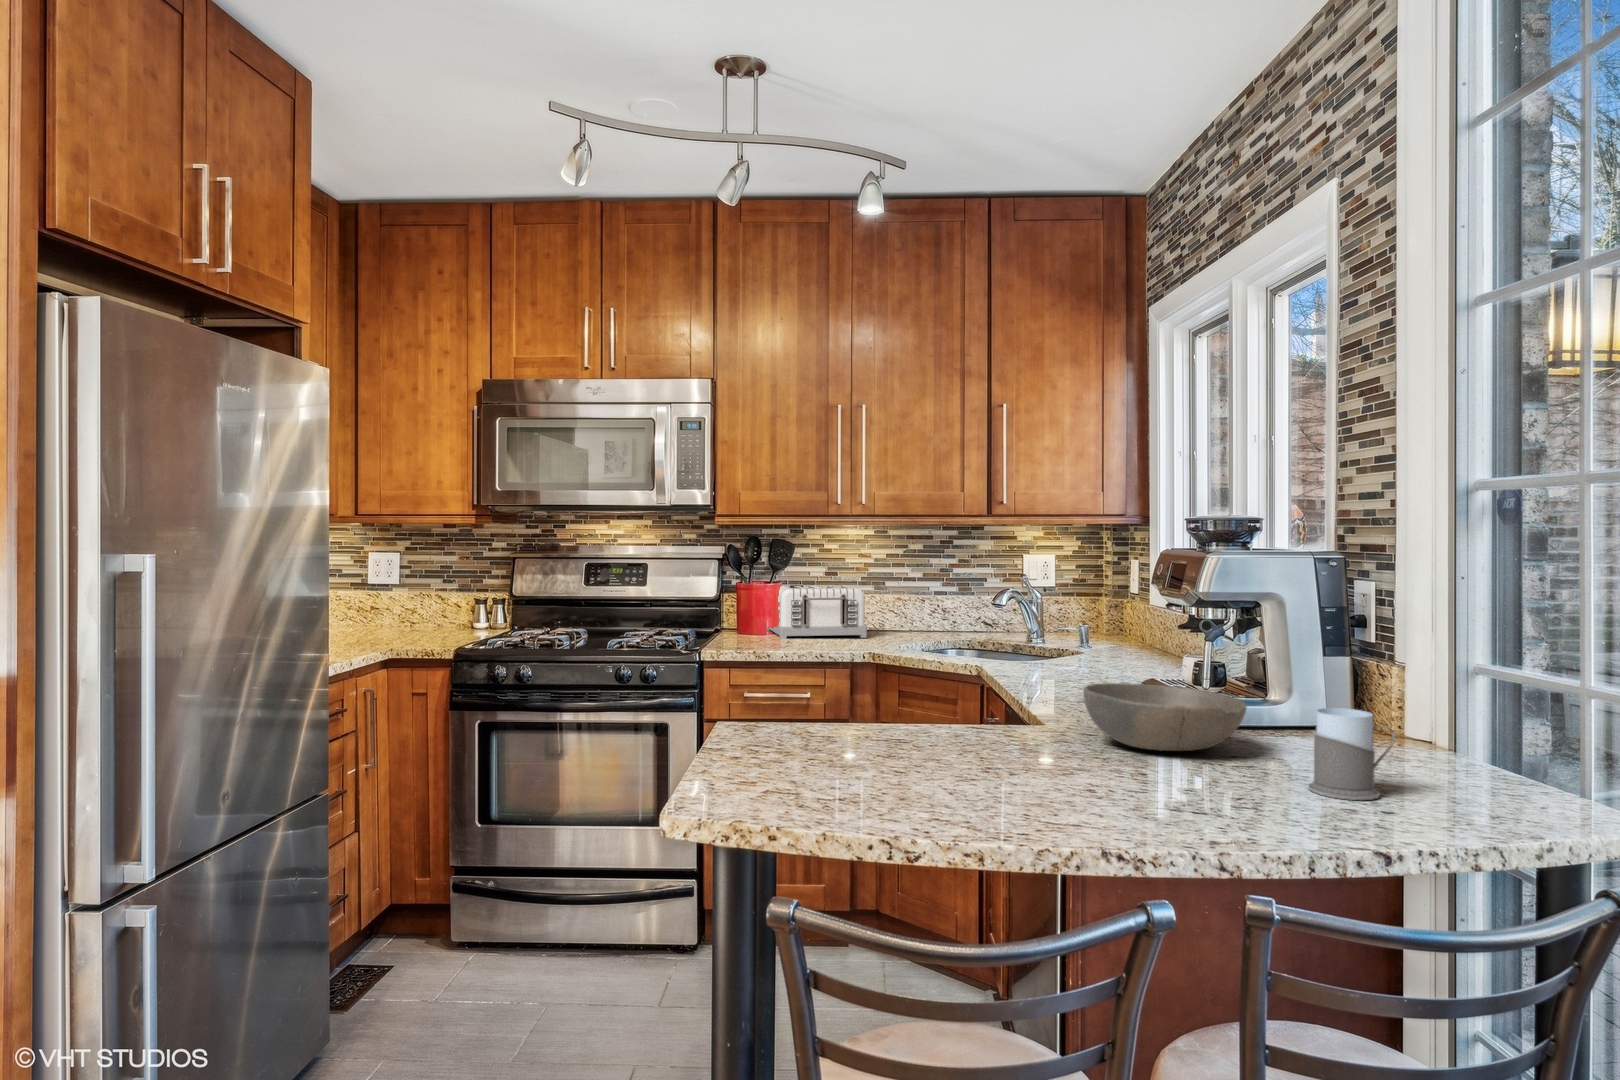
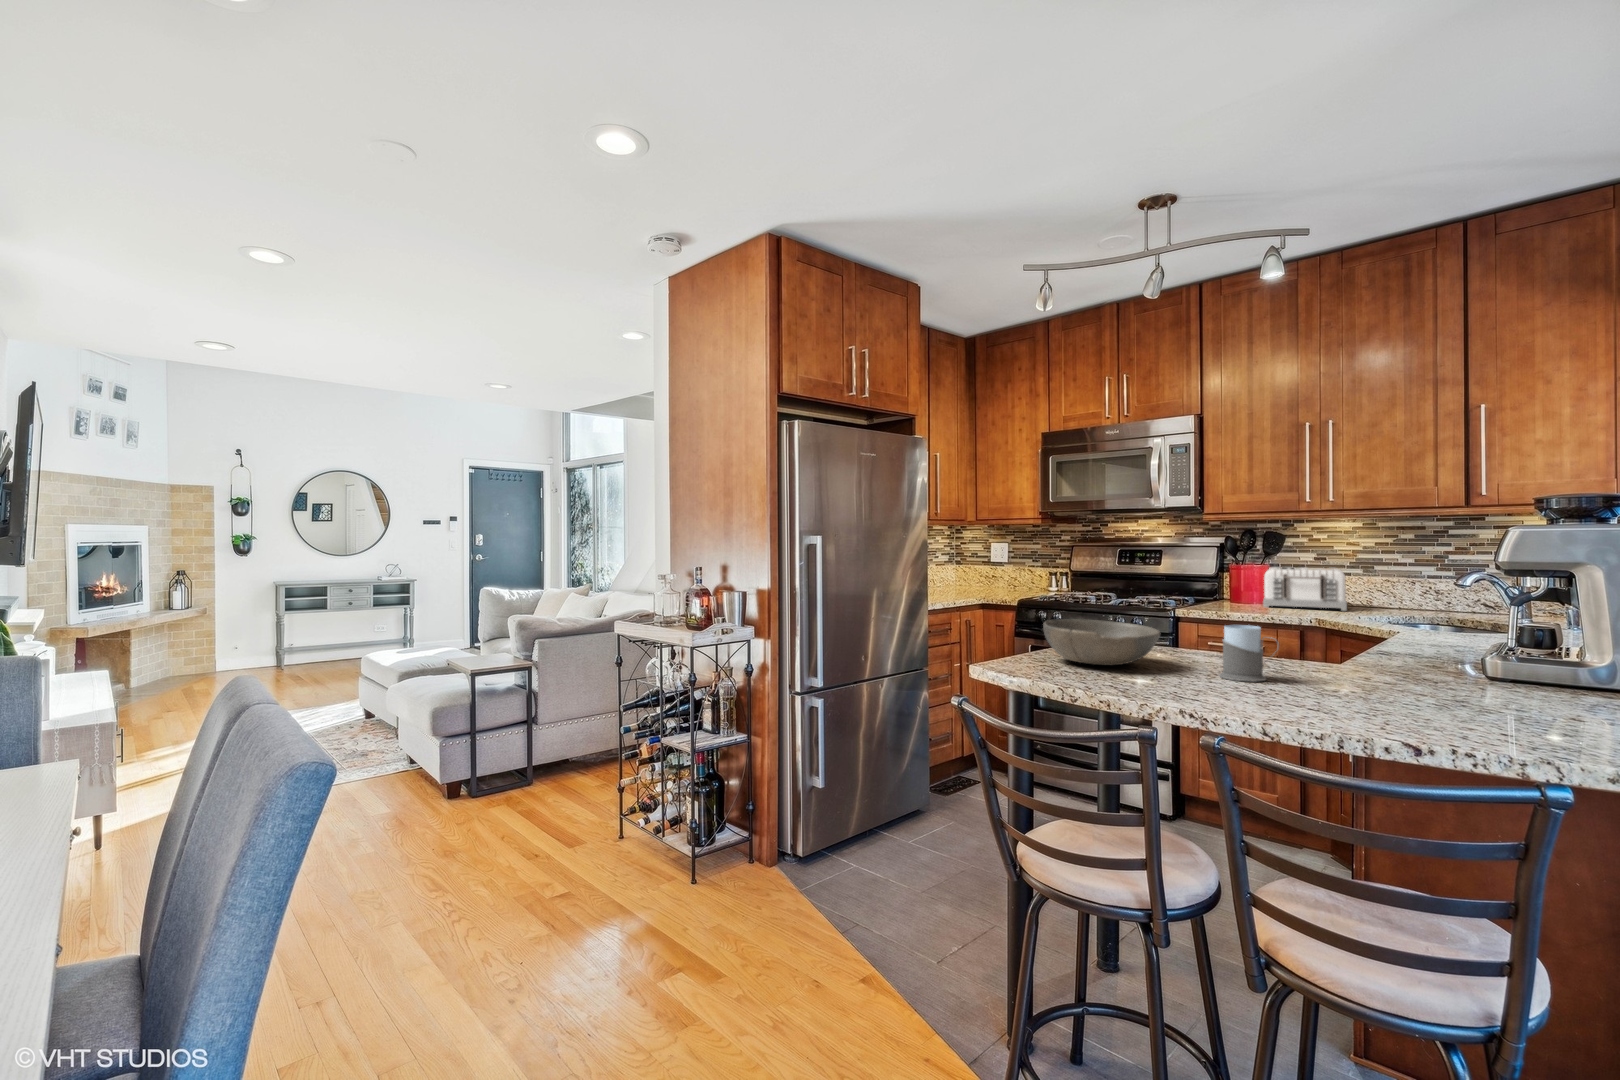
bowl: present [1083,683,1247,751] -> present [1043,619,1160,665]
mug: present [1308,708,1395,800] -> present [1220,625,1279,682]

